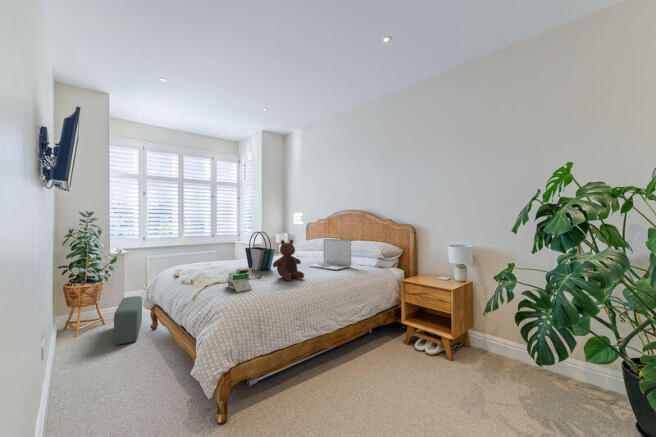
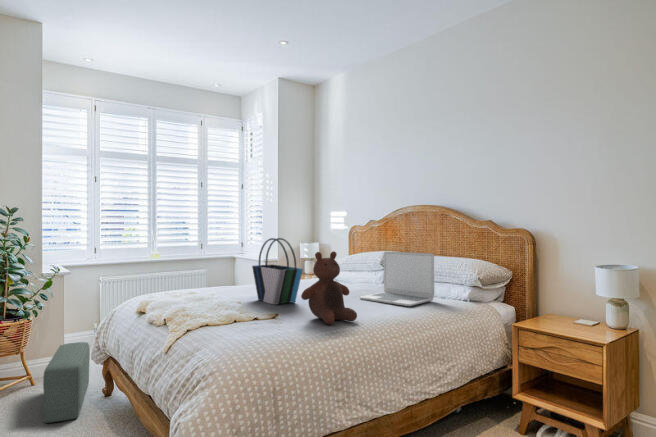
book: present [227,268,253,292] -> none [224,301,269,346]

